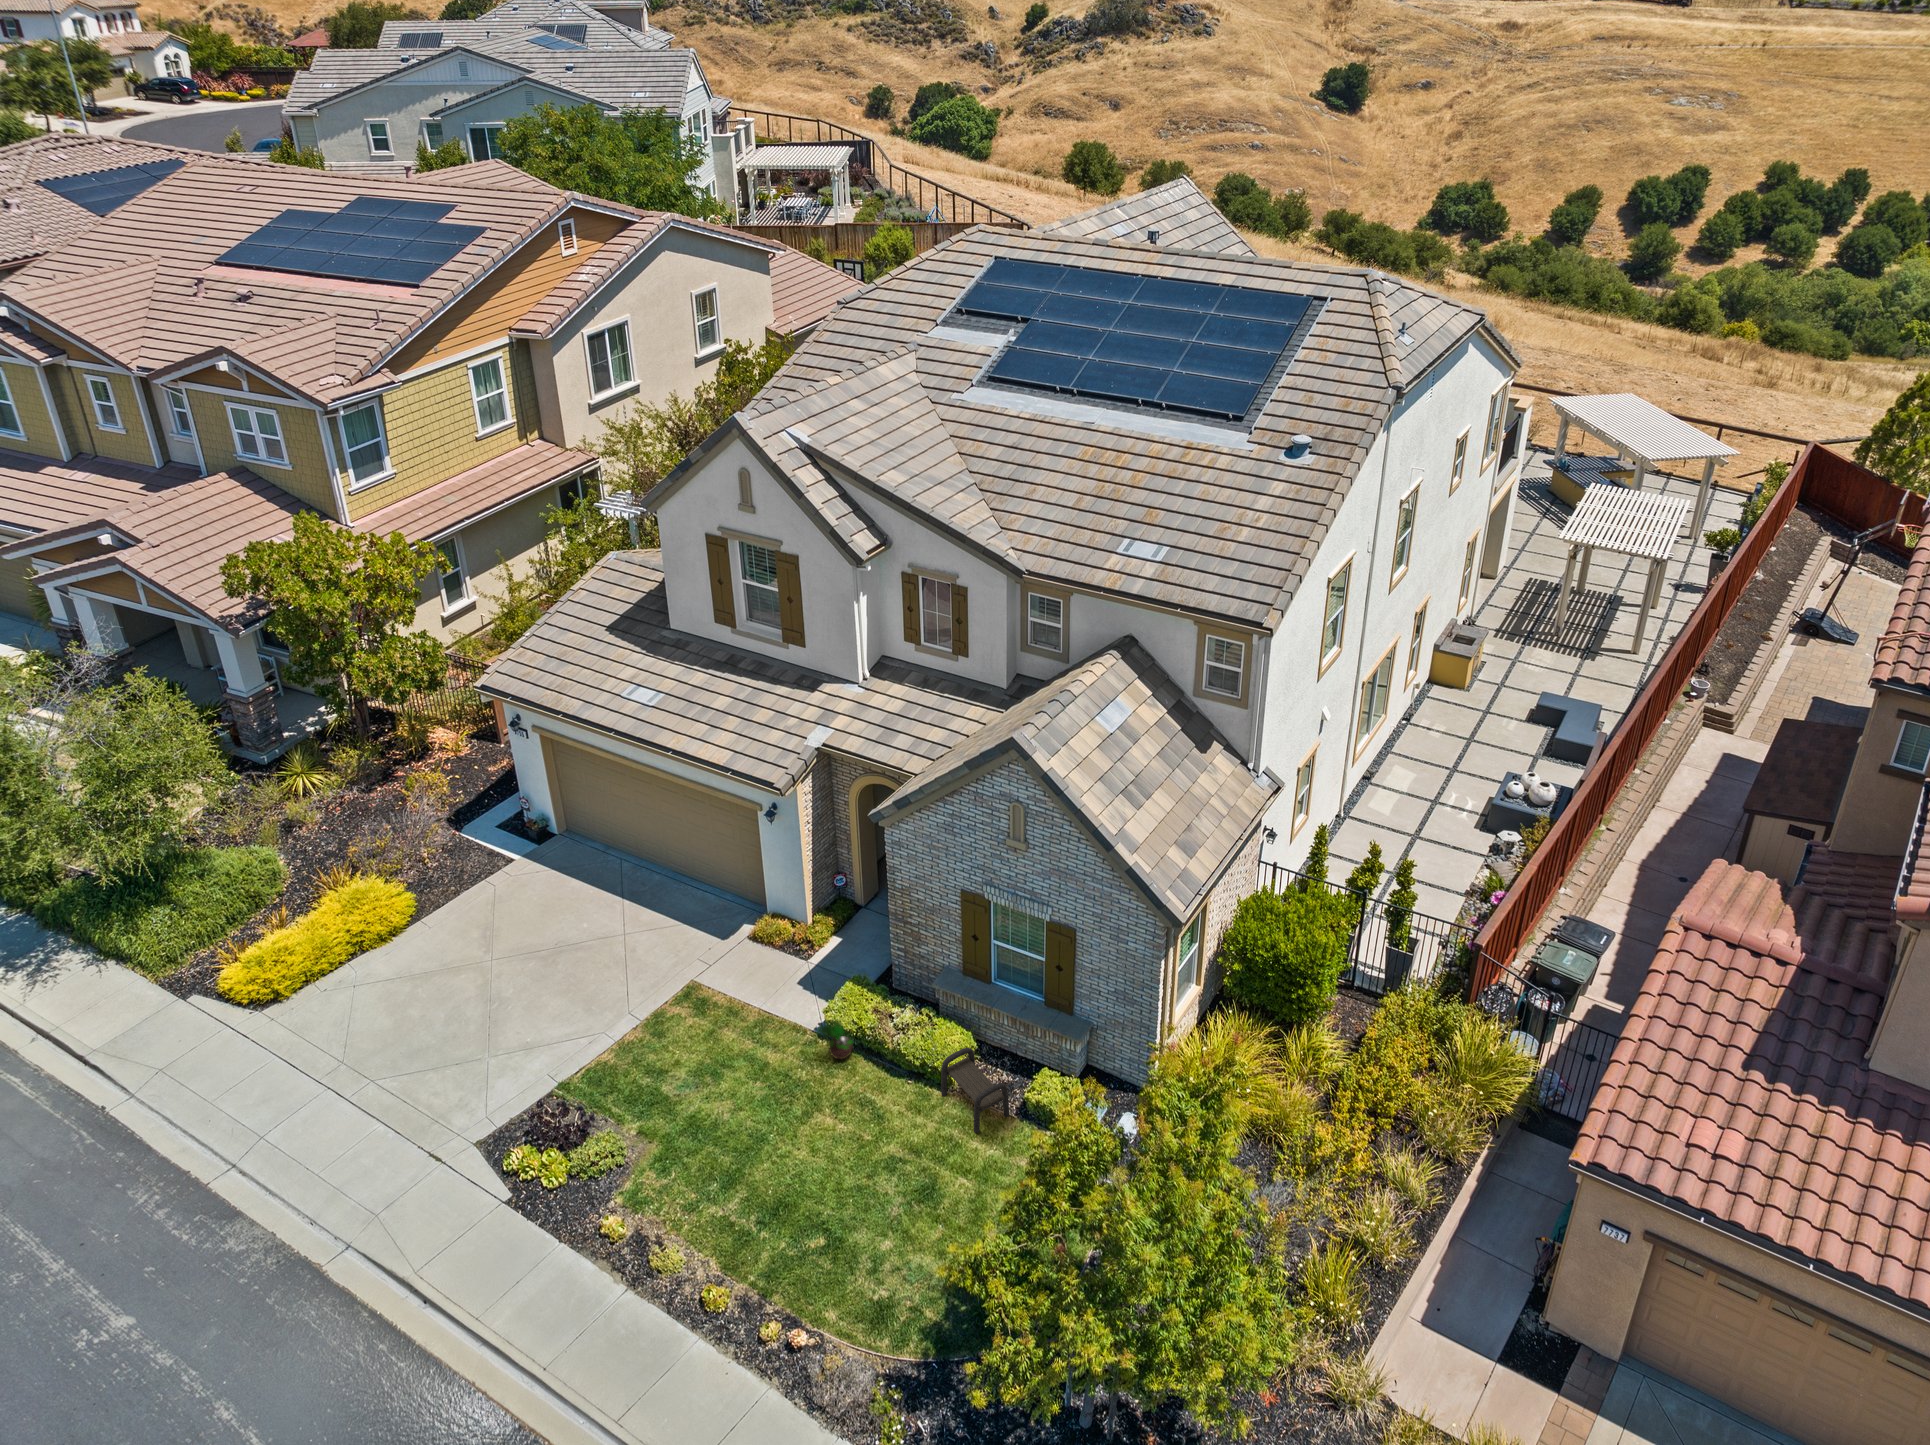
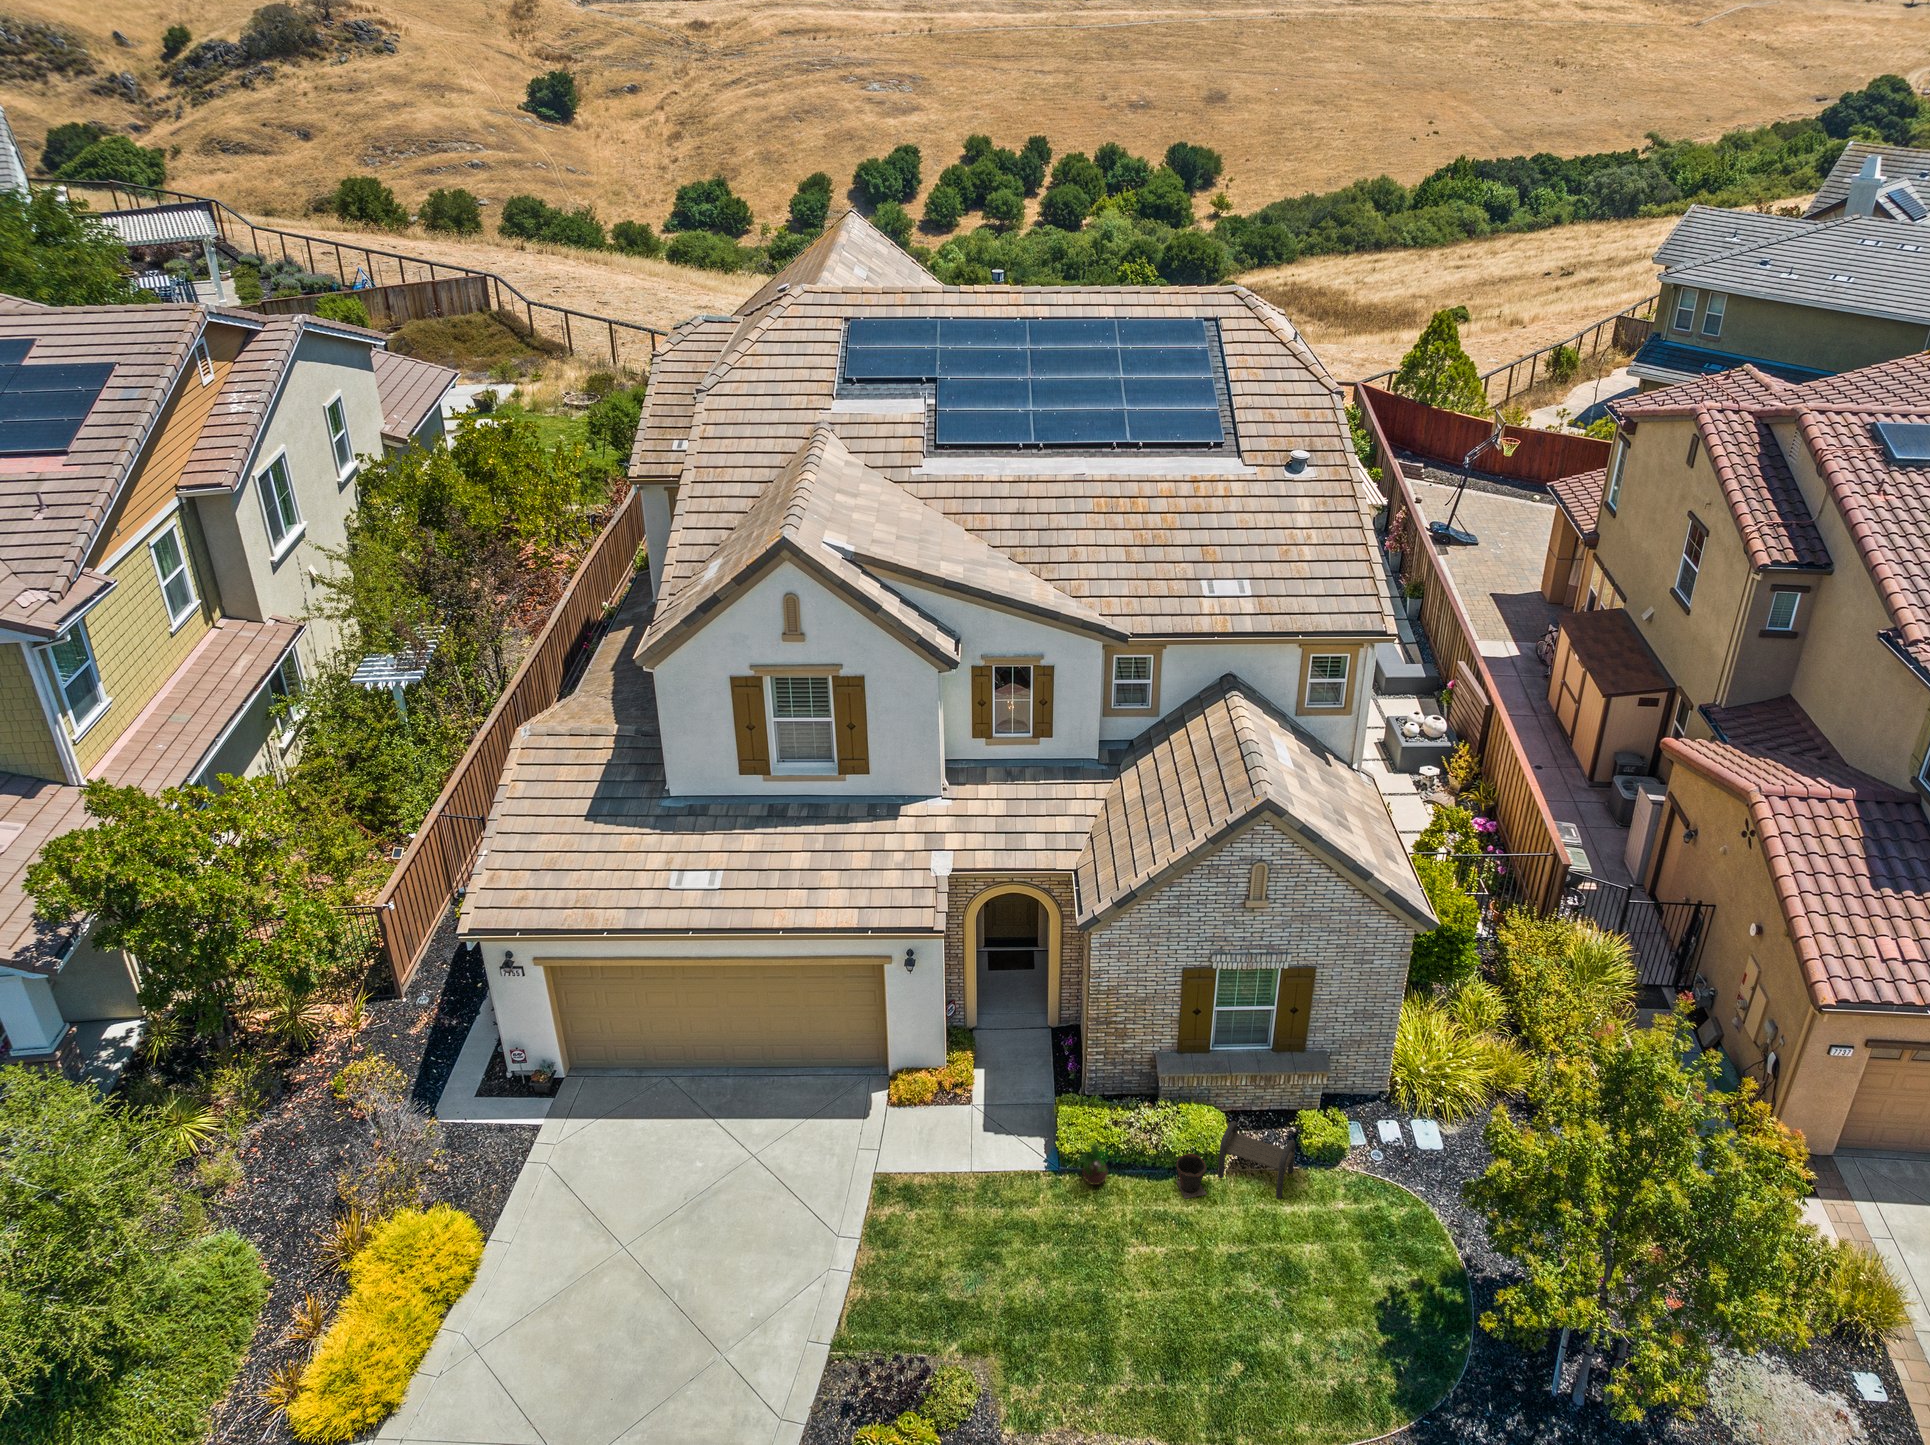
bucket: none [895,1061,924,1104] -> present [1176,1153,1207,1199]

